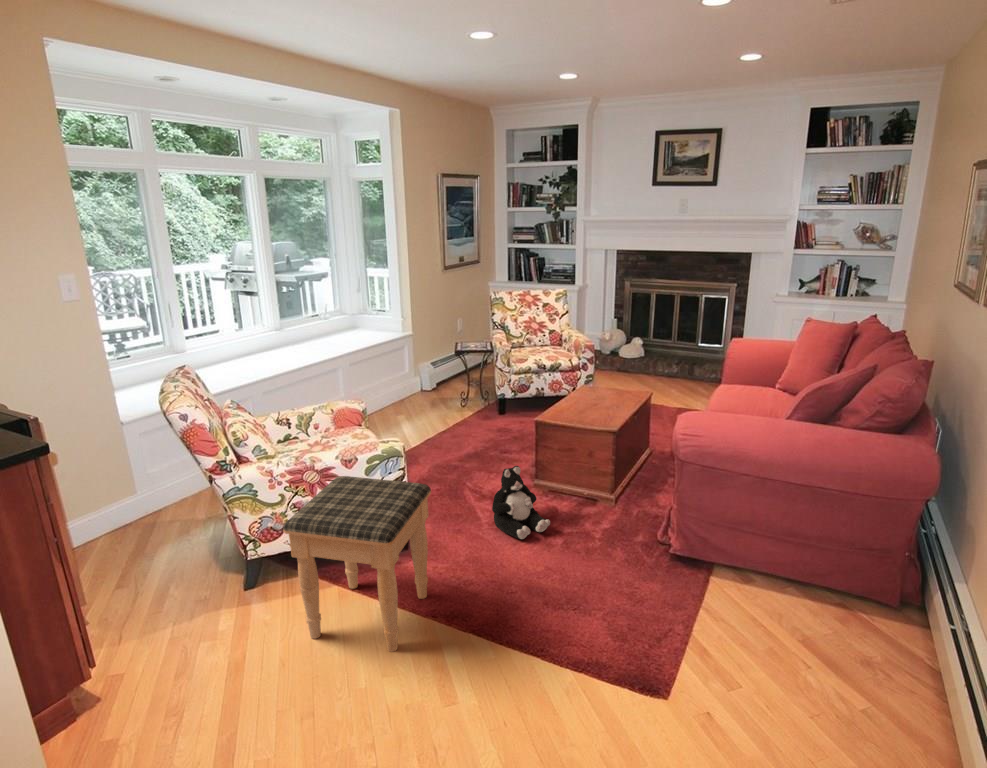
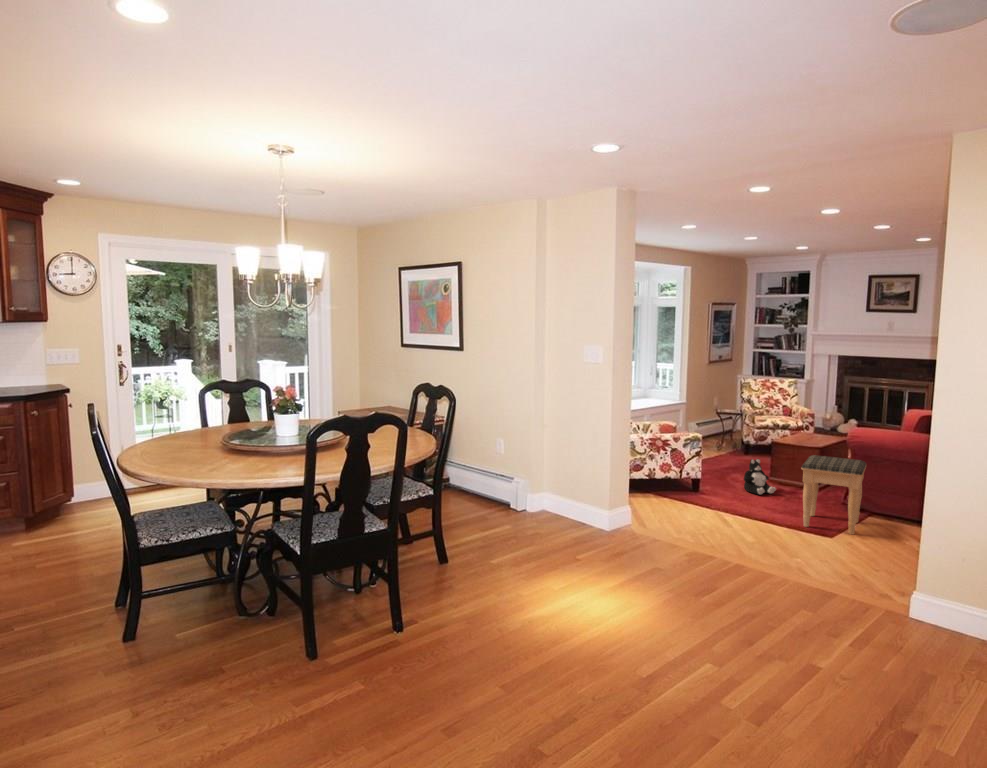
footstool: present [283,476,431,652] -> present [801,455,866,534]

